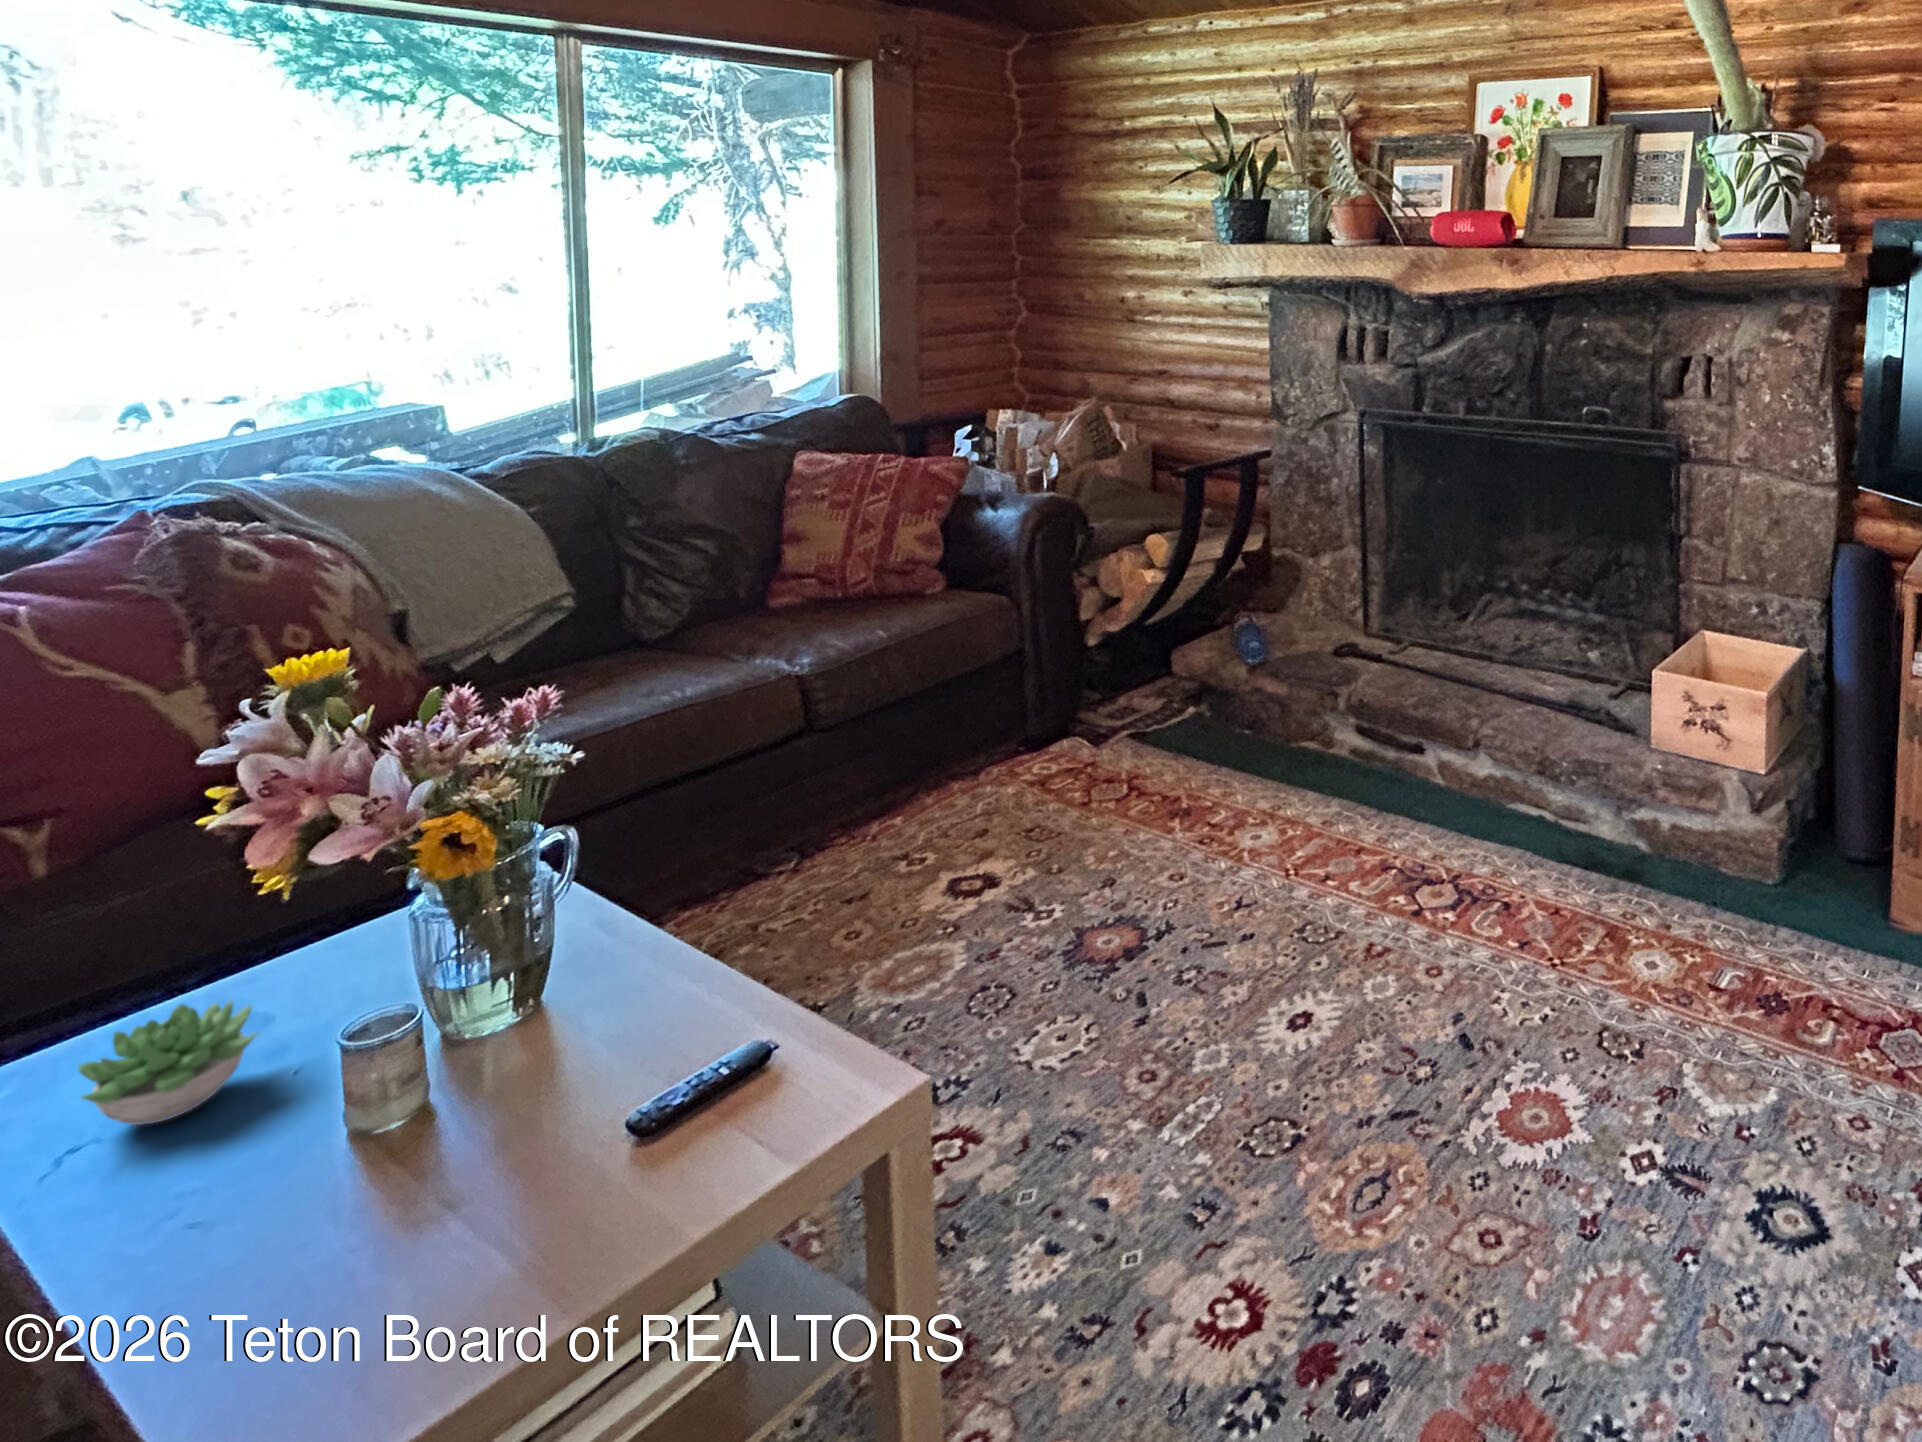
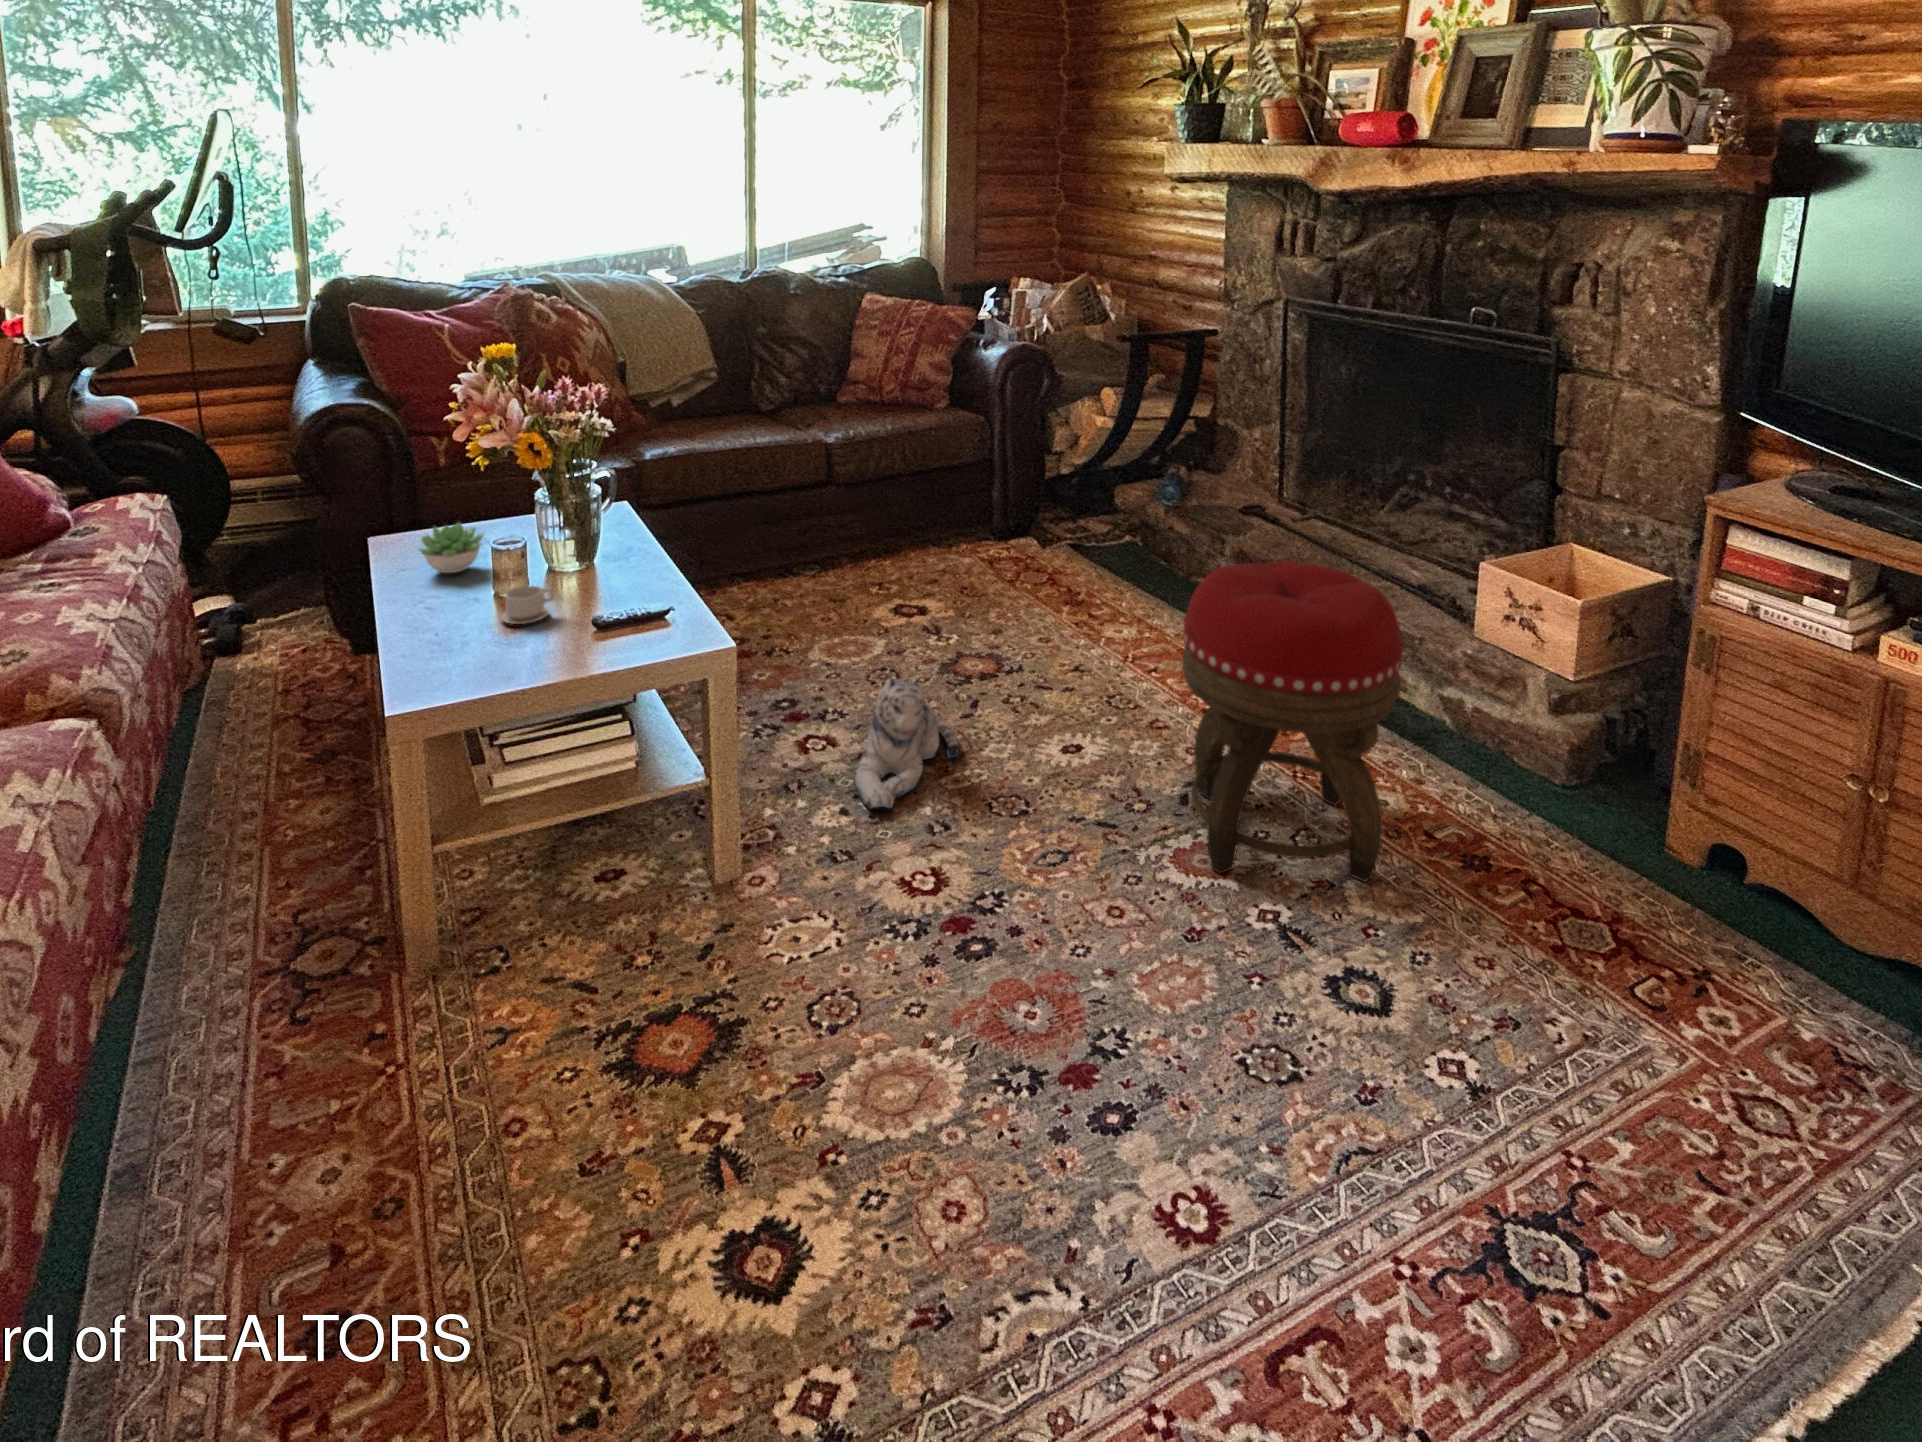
footstool: none [1468,717,1714,1126] -> present [1182,561,1403,882]
plush toy: none [1027,1003,1168,1227] -> present [855,679,959,809]
teacup: none [369,1059,518,1197] -> present [501,577,563,624]

